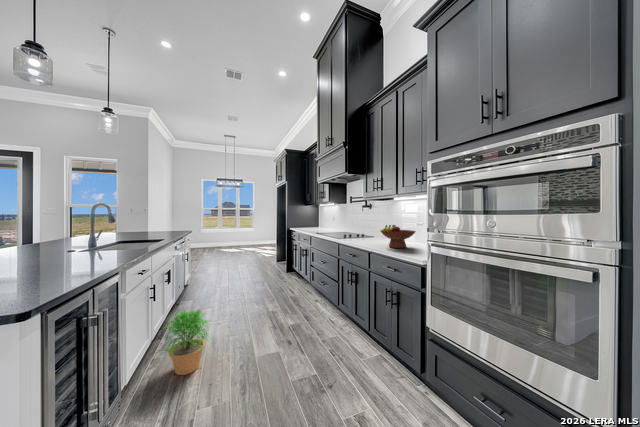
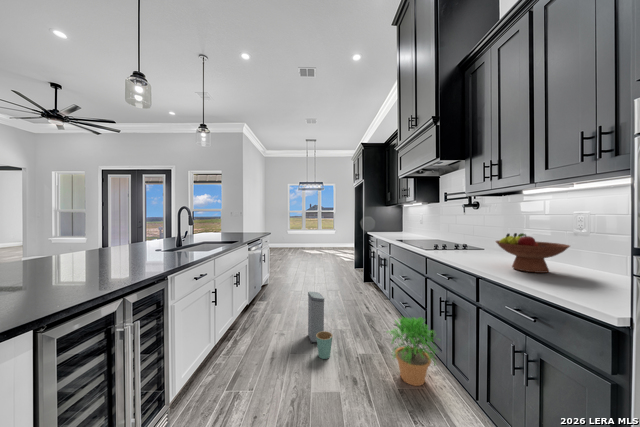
trash can: none [245,280,269,332] -> present [308,292,333,359]
potted plant: present [164,310,208,375] -> present [390,317,435,386]

